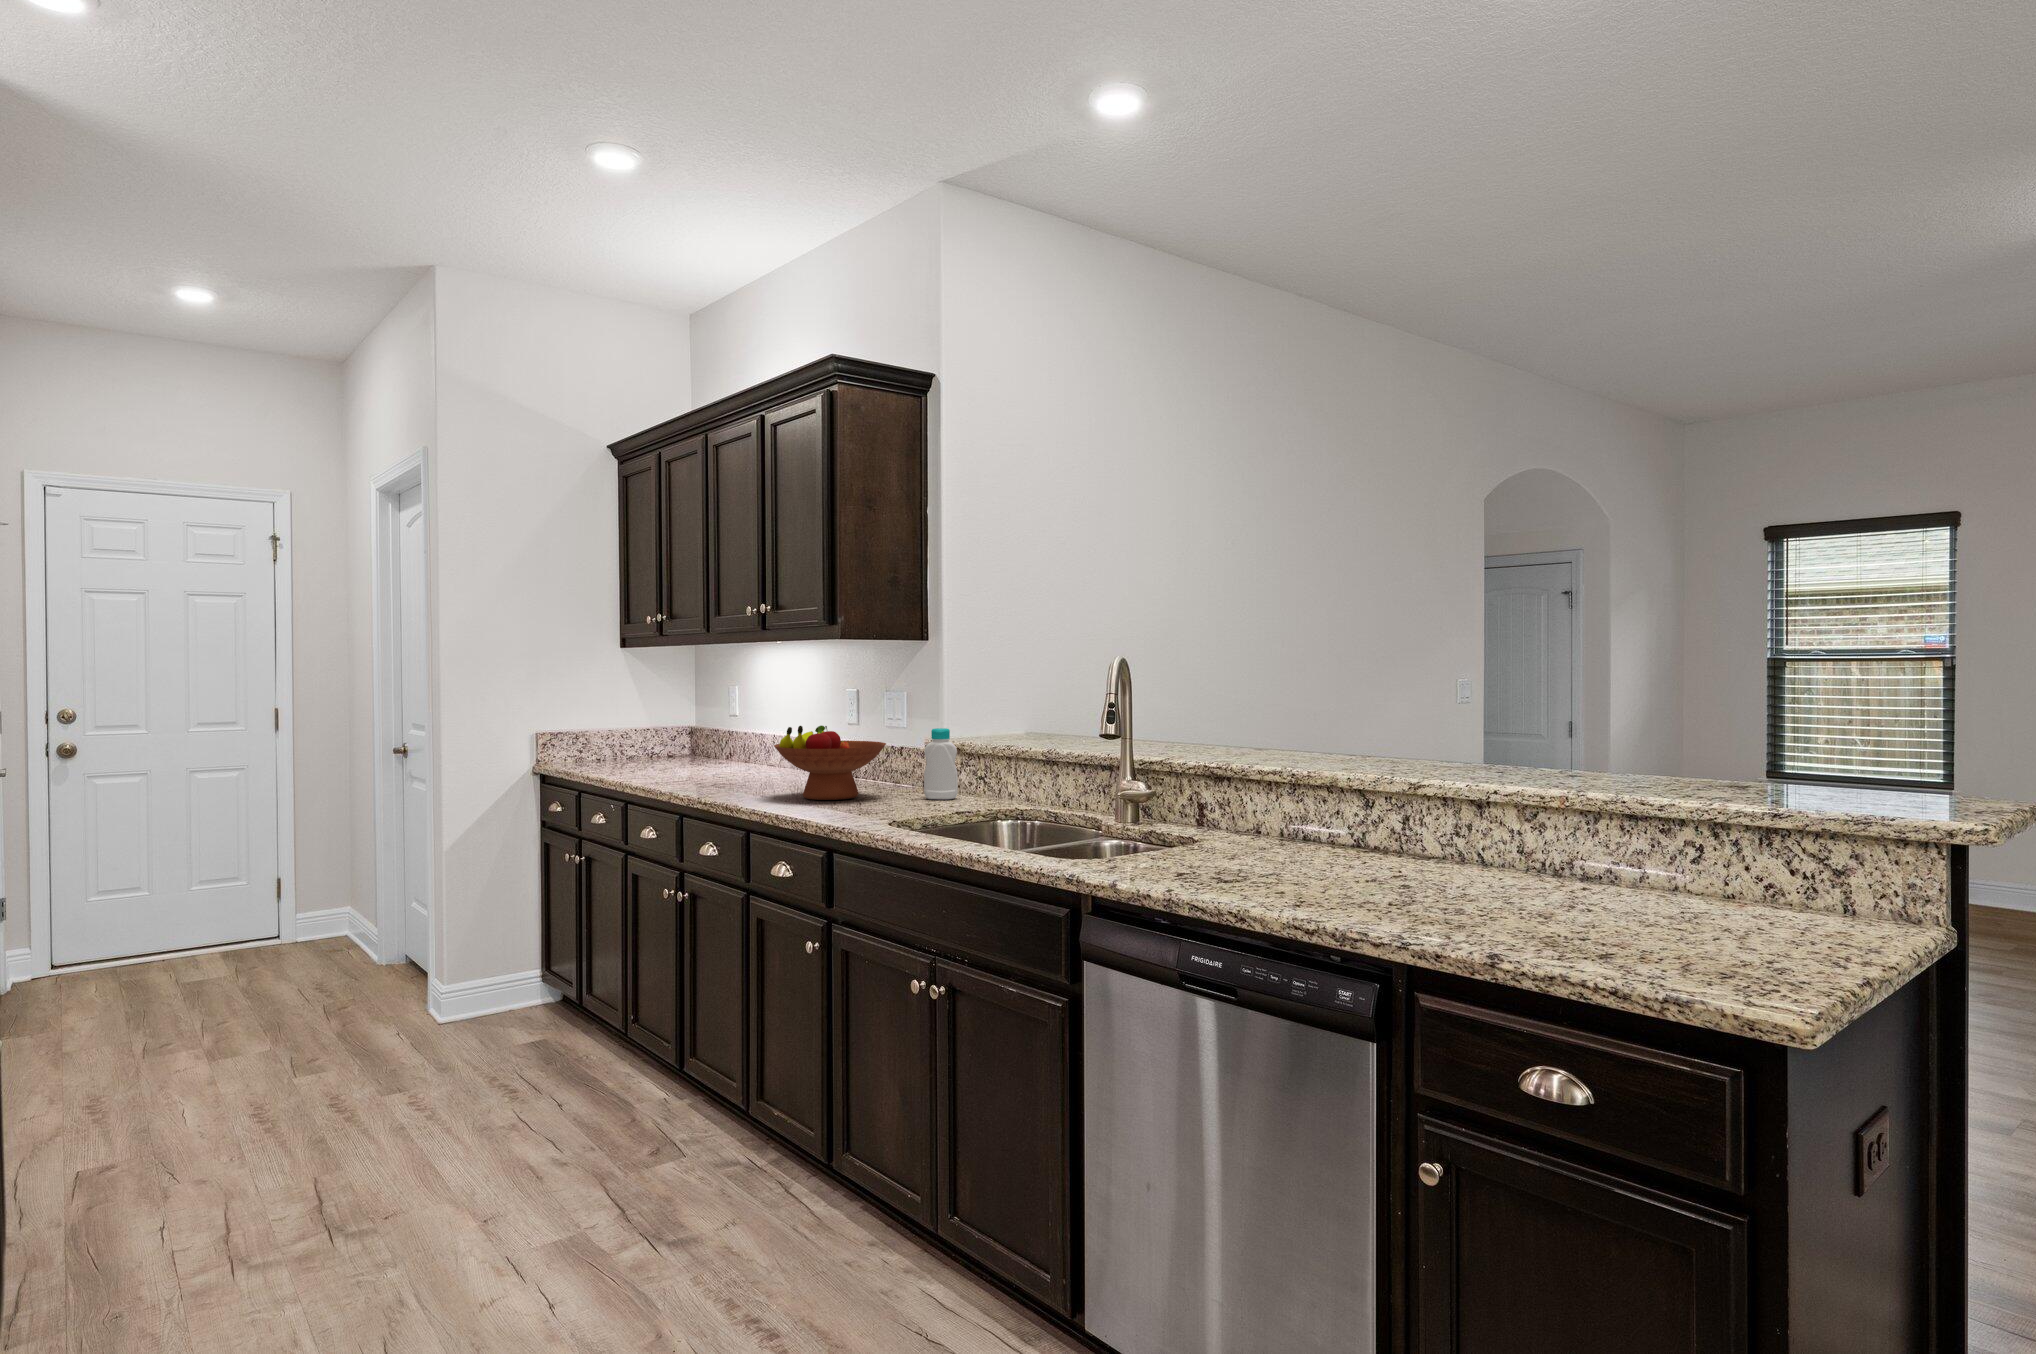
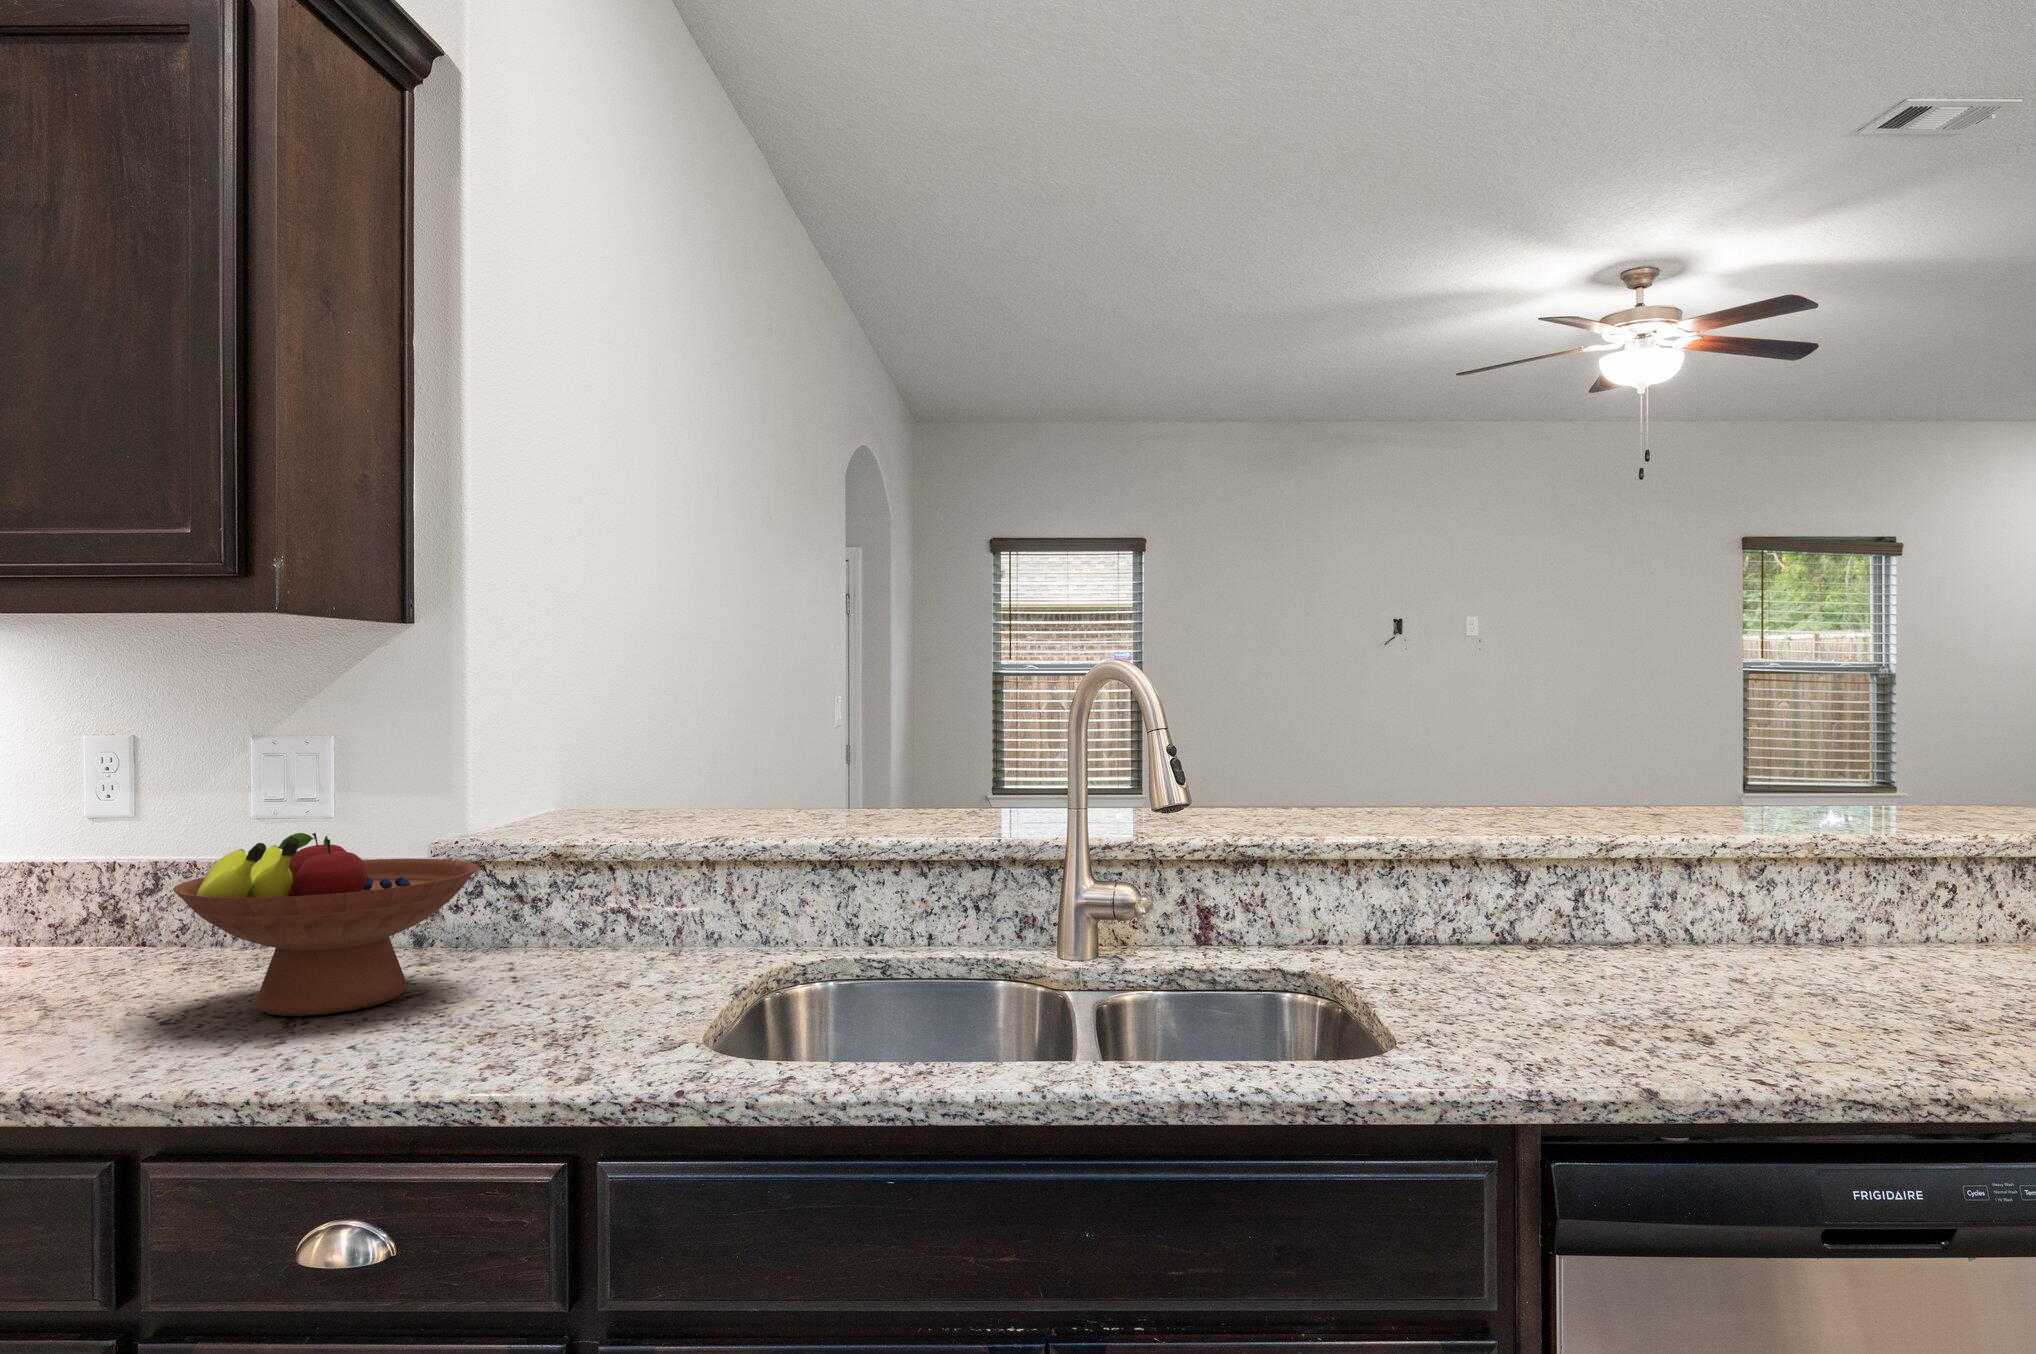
bottle: present [924,728,958,800] -> none [546,818,619,967]

